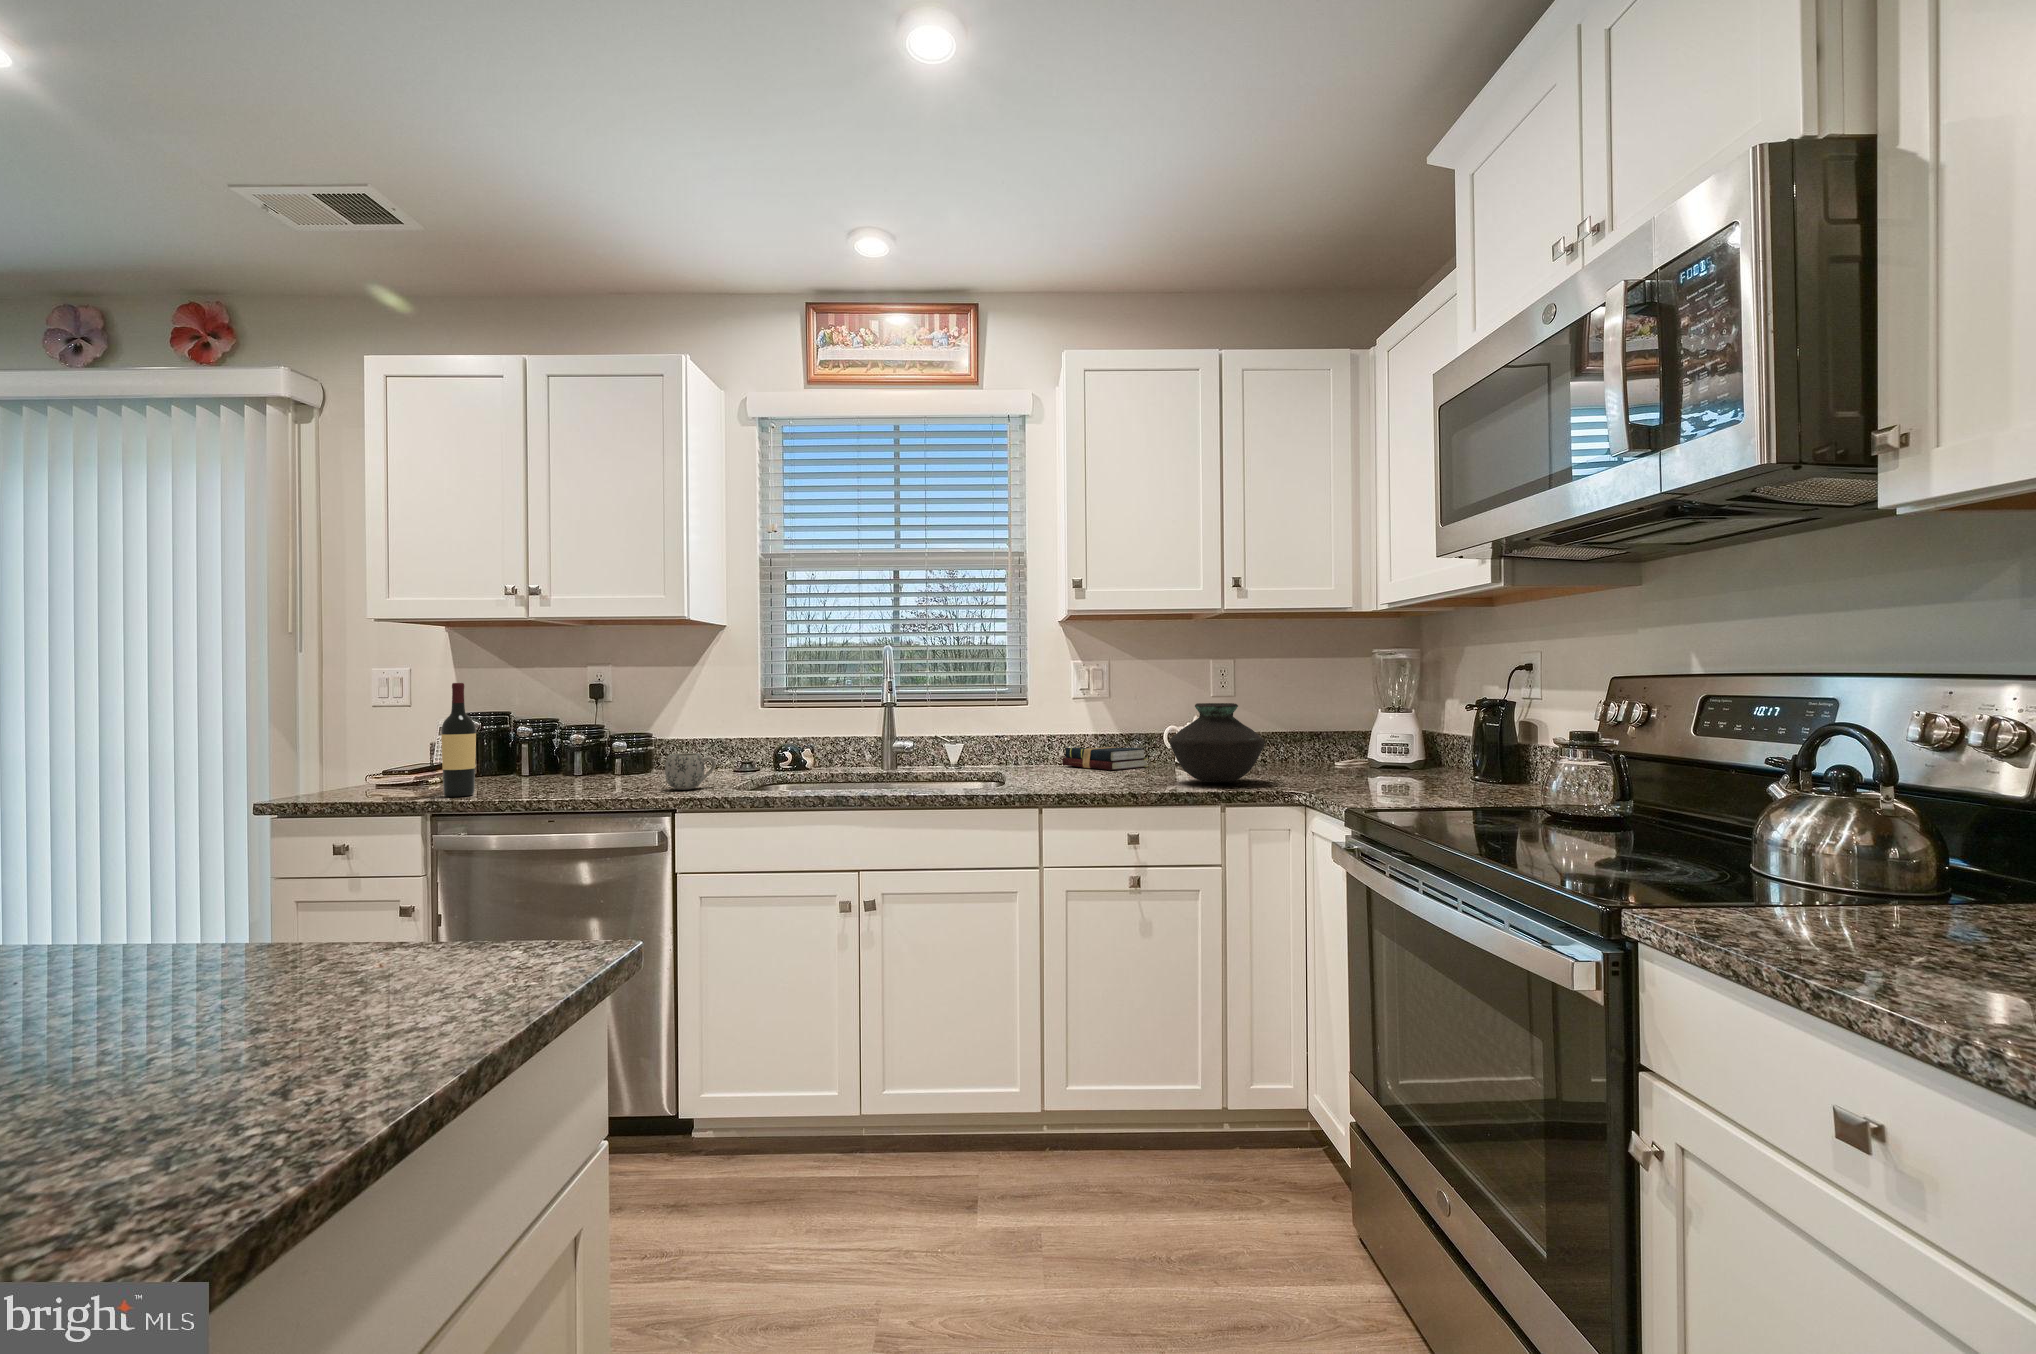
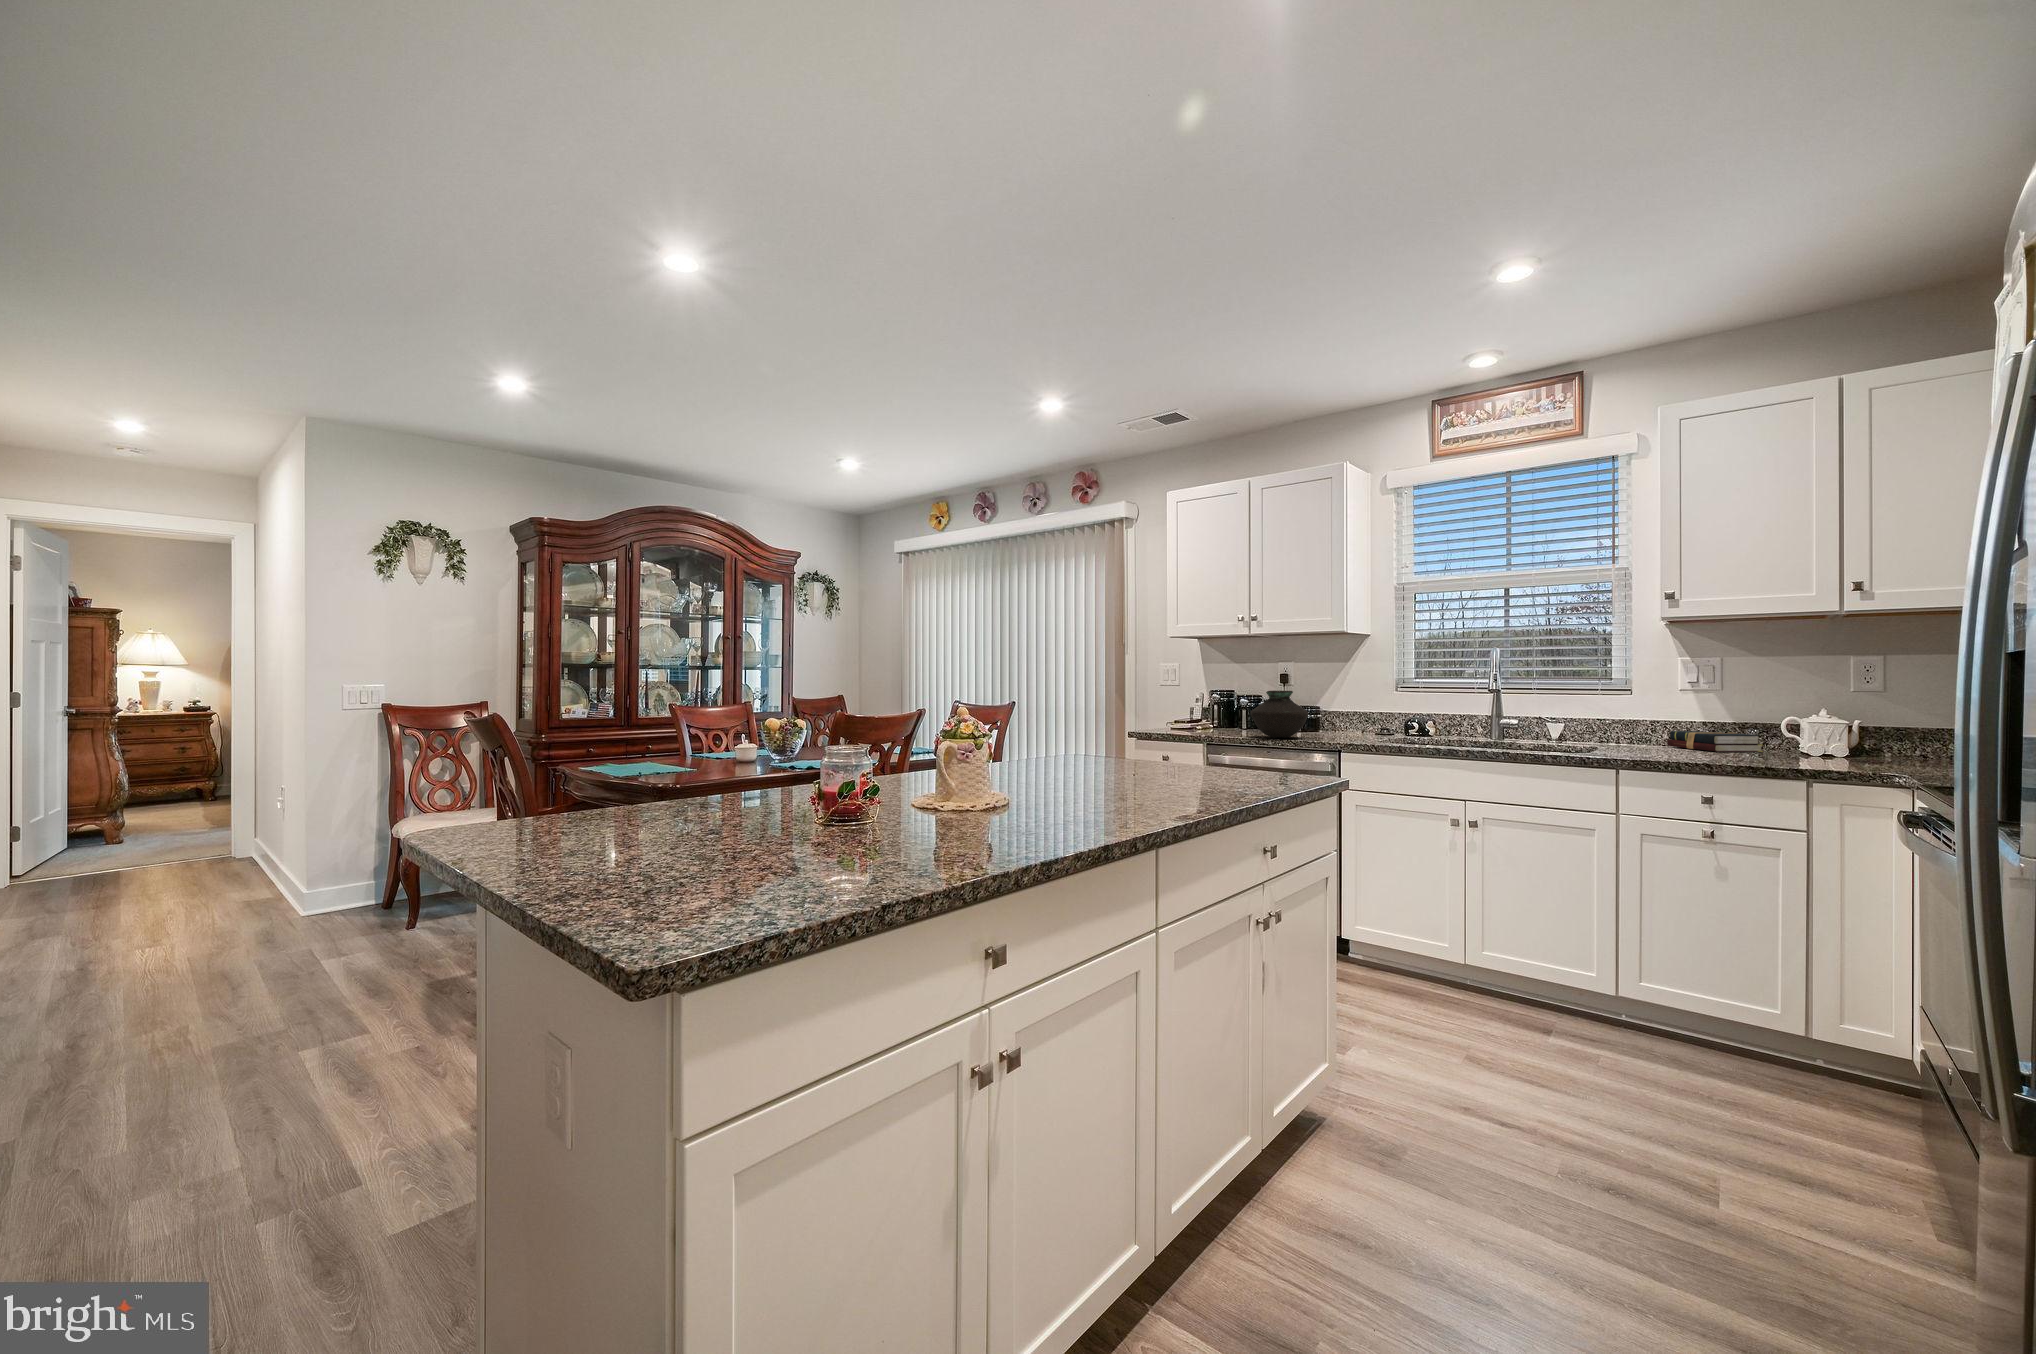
wine bottle: present [441,683,476,797] -> none [1202,673,1219,737]
vase: present [1170,703,1265,783] -> present [1250,691,1309,738]
mug: present [665,753,716,790] -> none [1328,719,1362,742]

